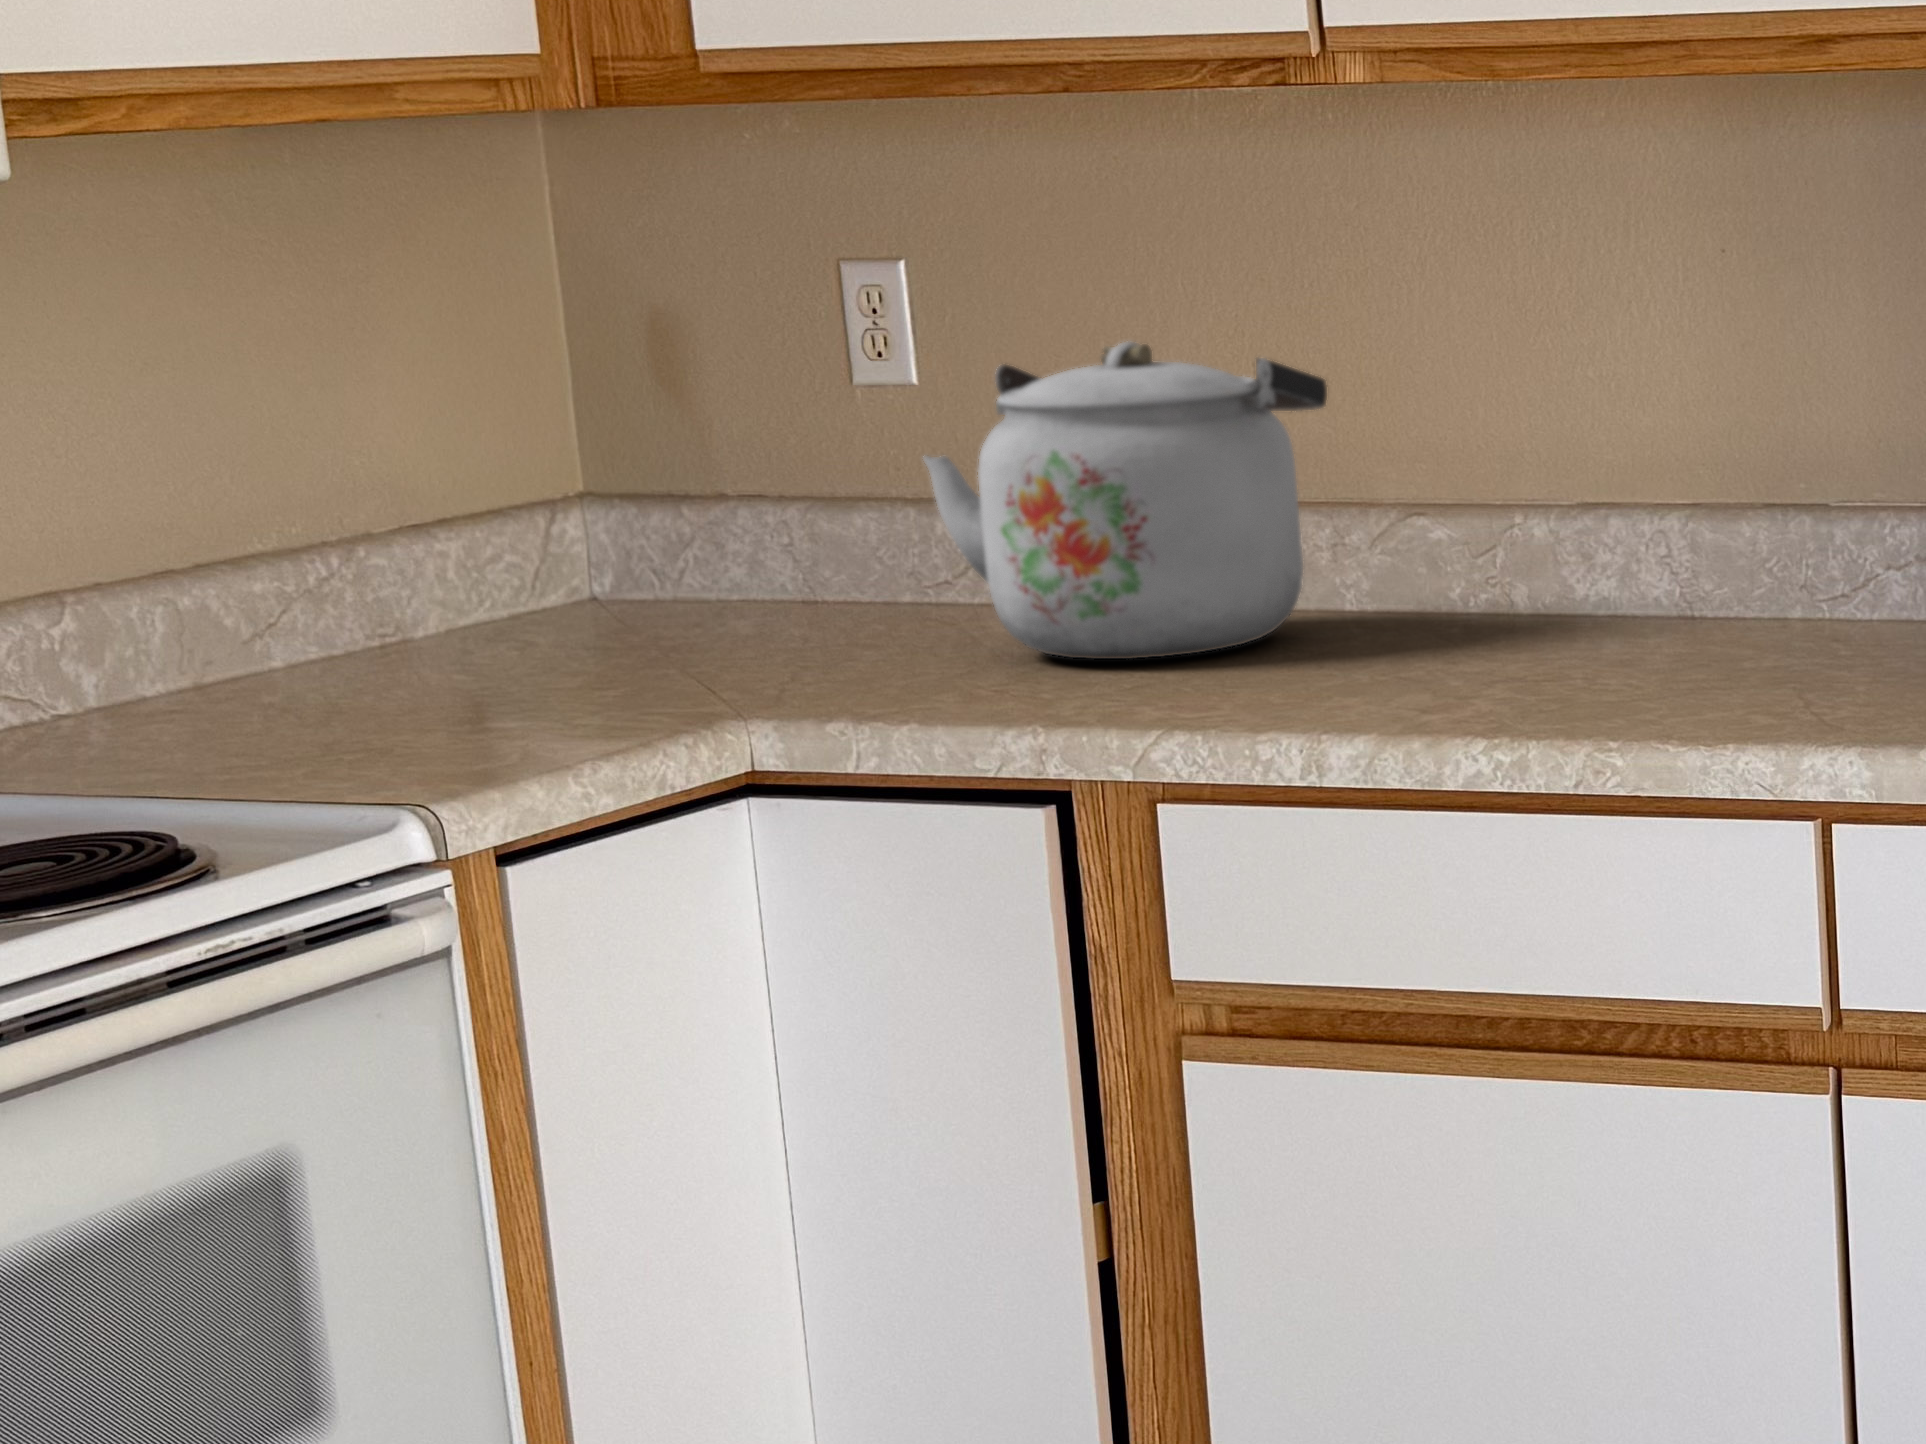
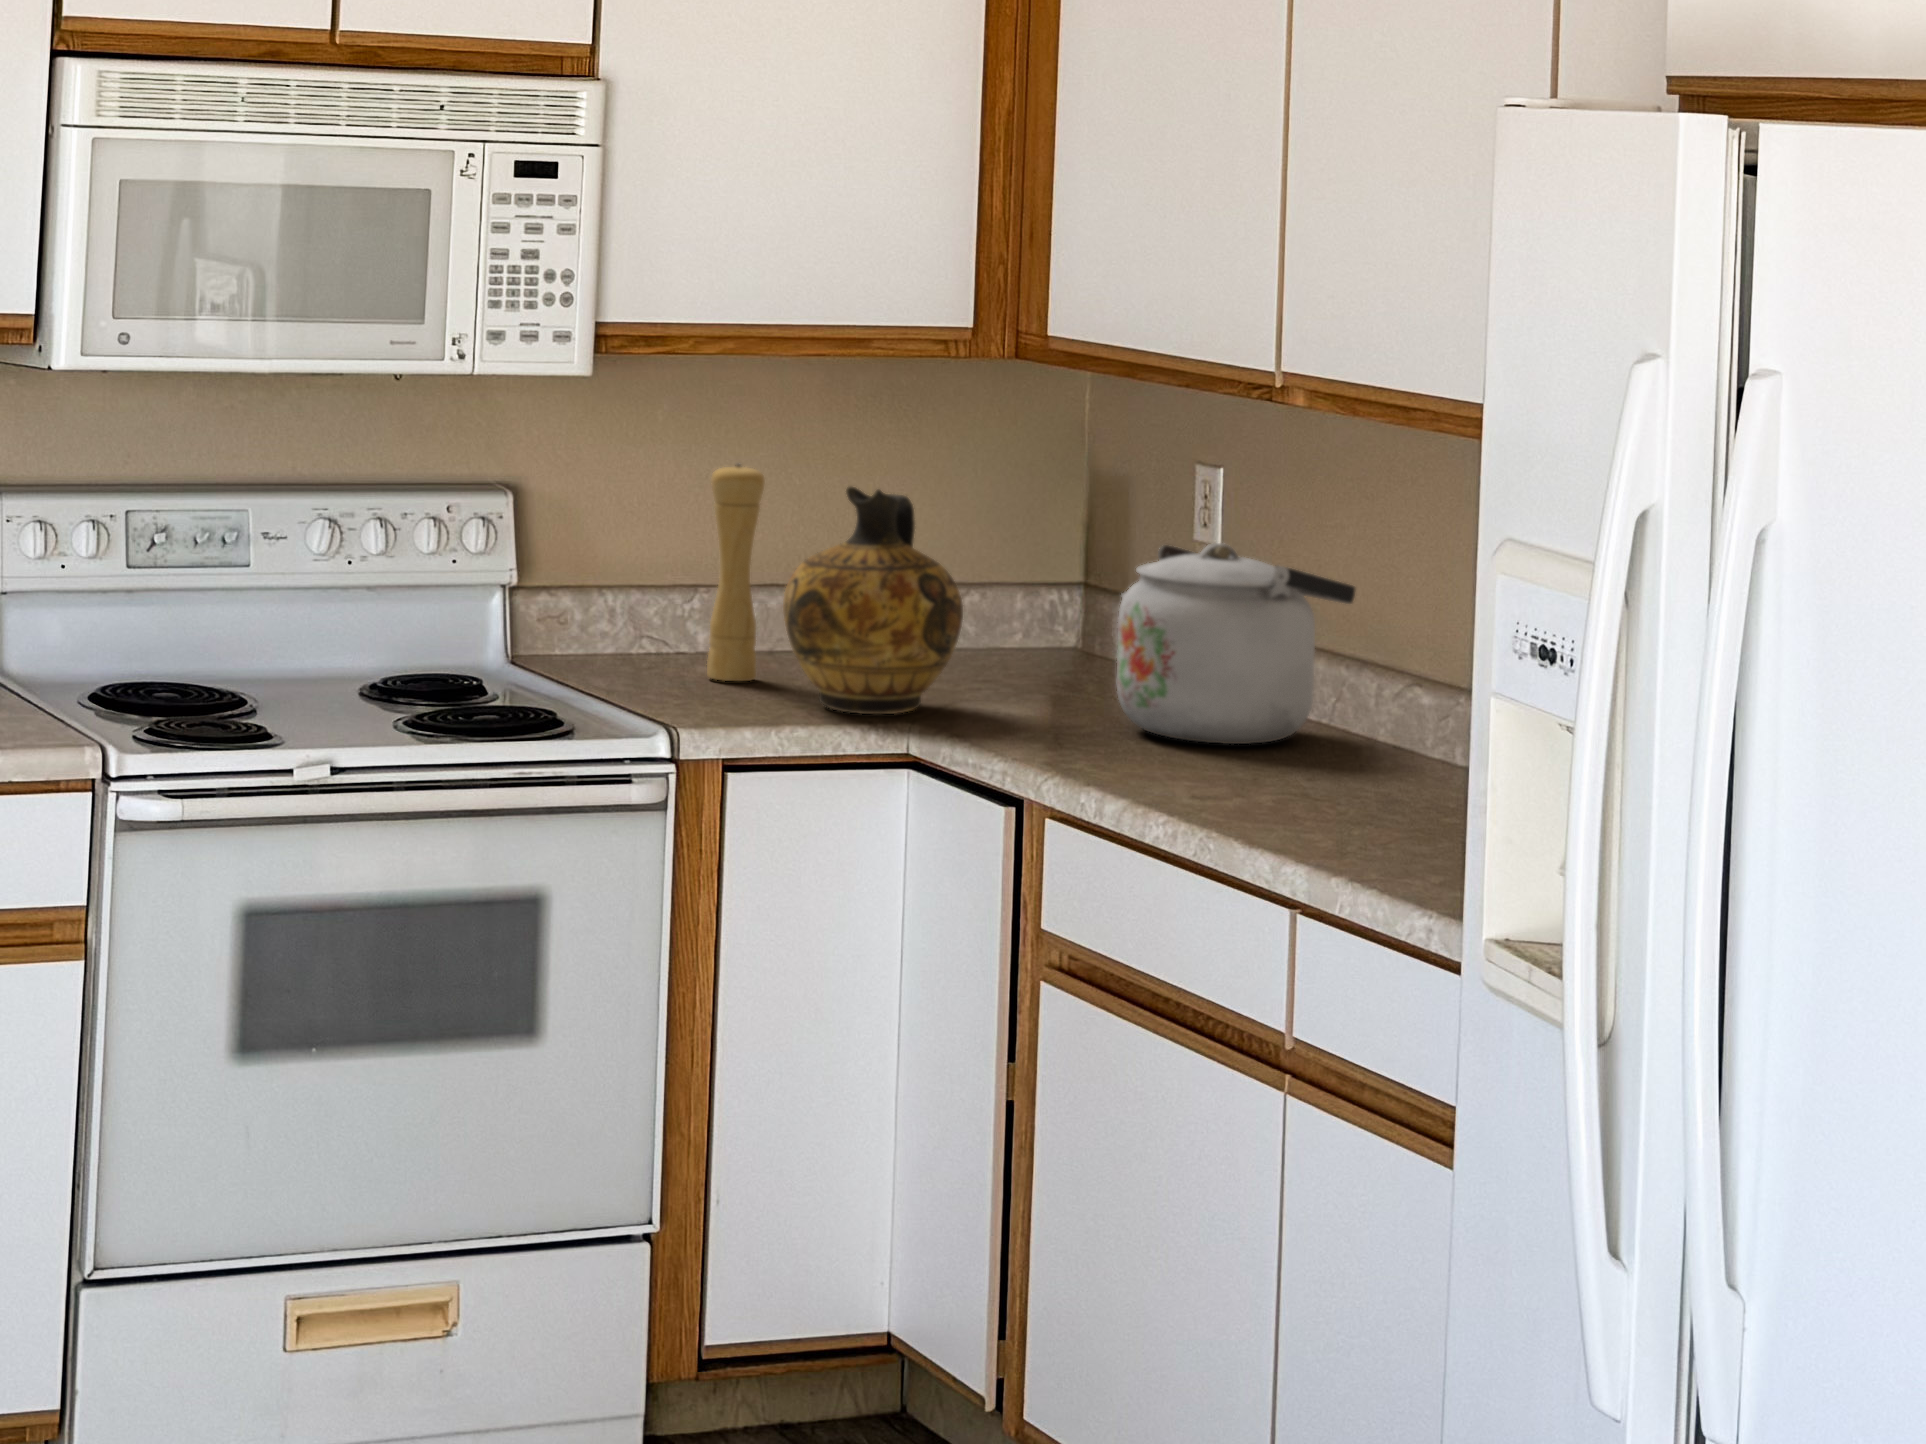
ceramic jug: none [389,328,724,730] -> present [783,487,963,714]
pepper mill: none [123,339,274,735] -> present [707,464,764,681]

